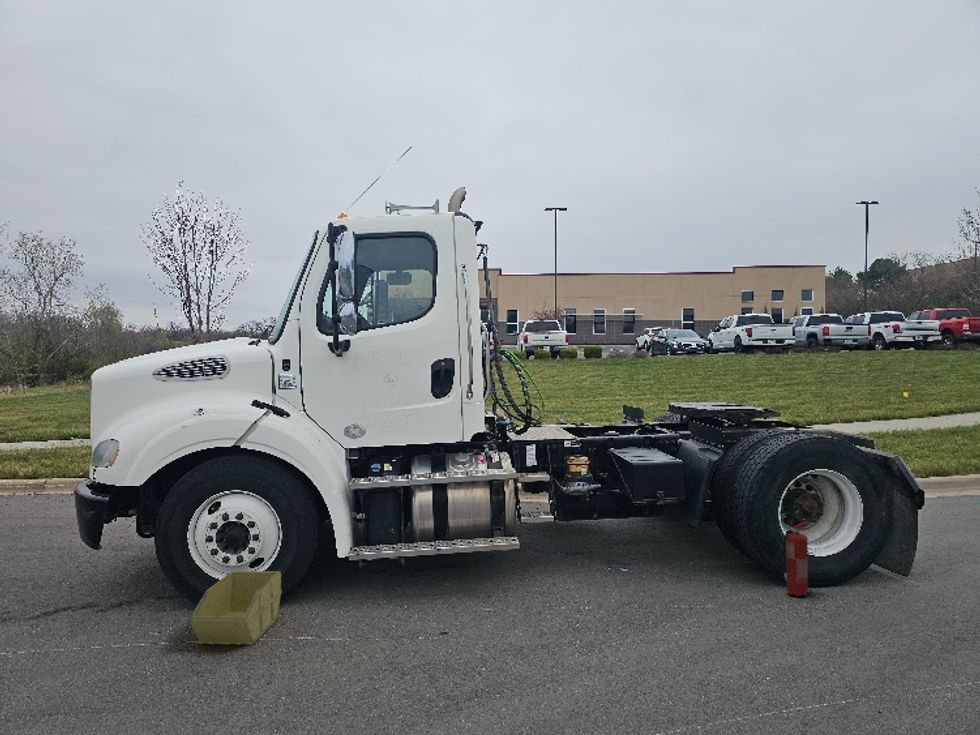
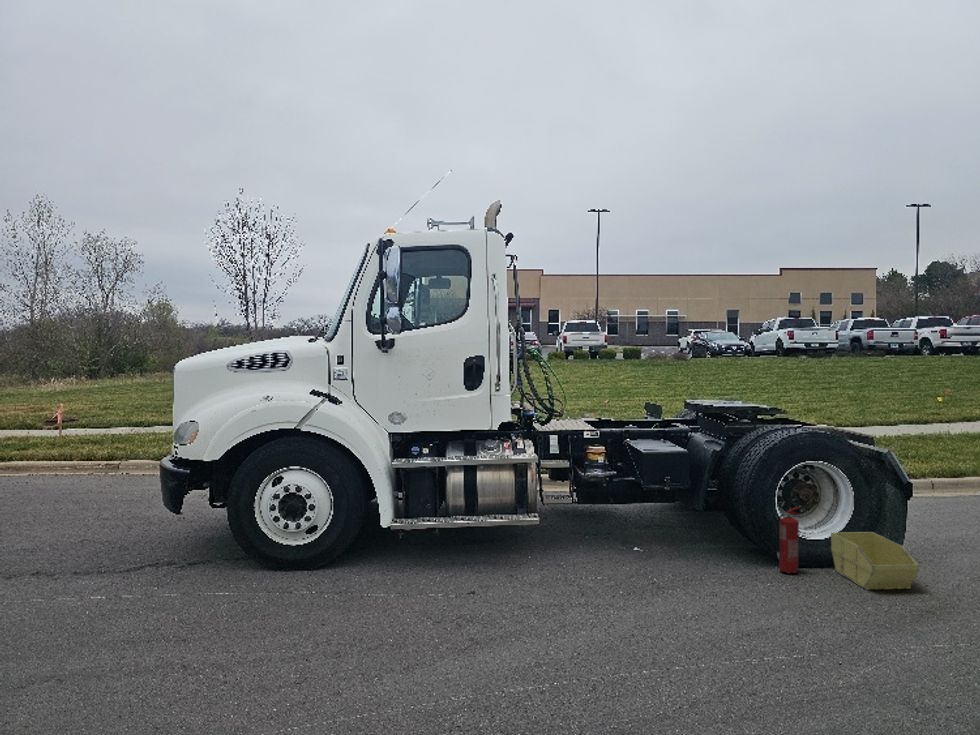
storage bin: present [190,571,282,645] -> present [831,532,919,590]

